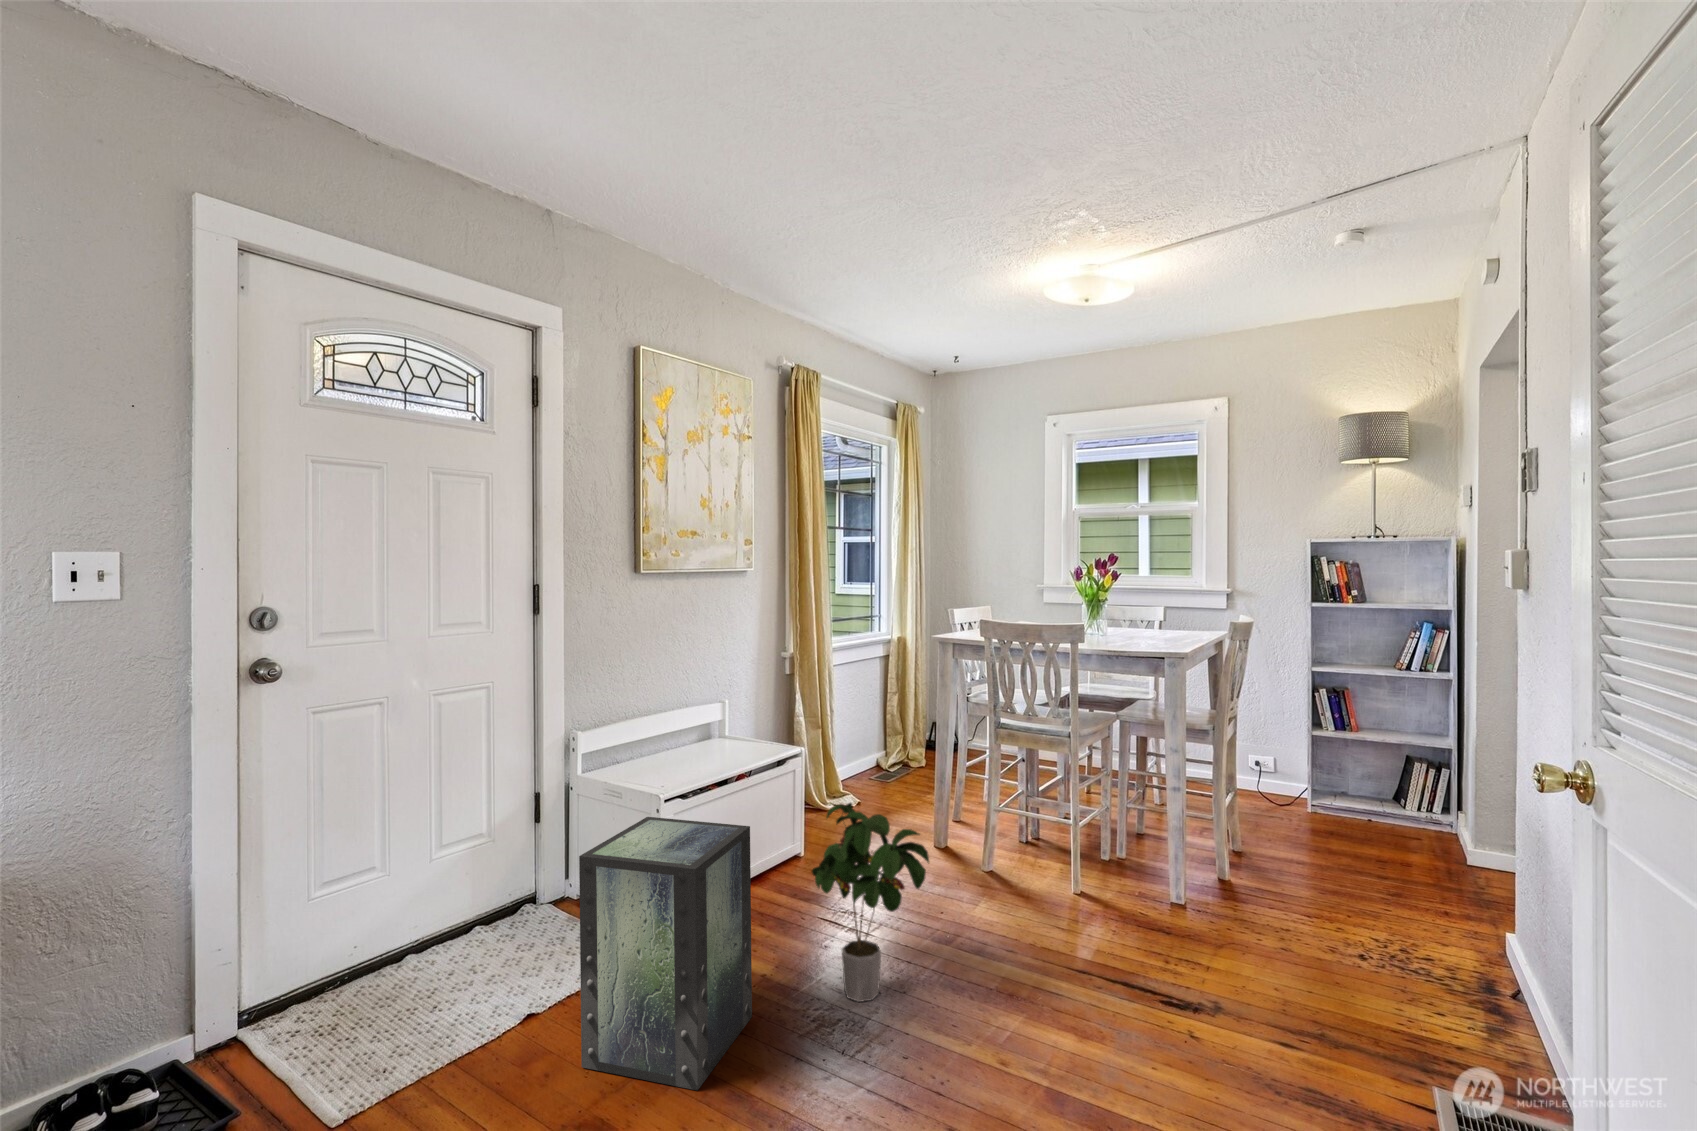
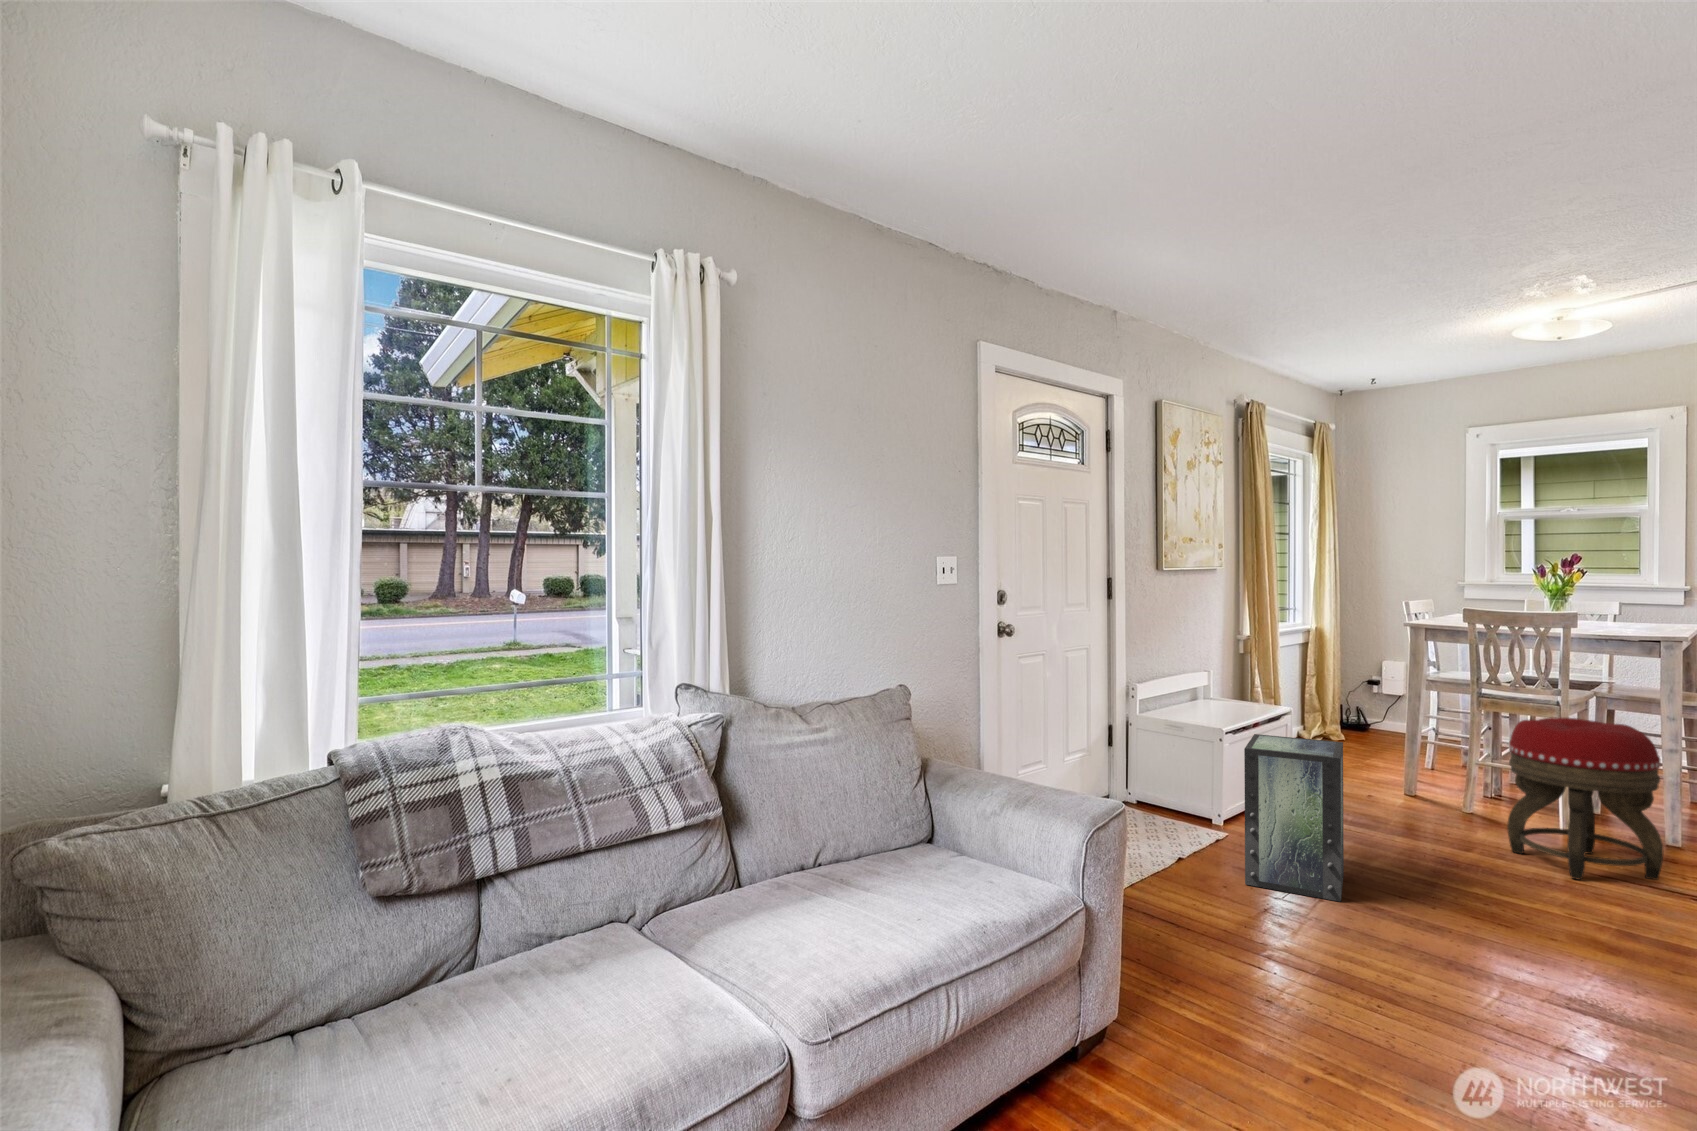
footstool: none [989,760,1144,986] -> present [1507,718,1663,880]
potted plant: present [812,803,929,1002] -> none [1361,736,1489,874]

